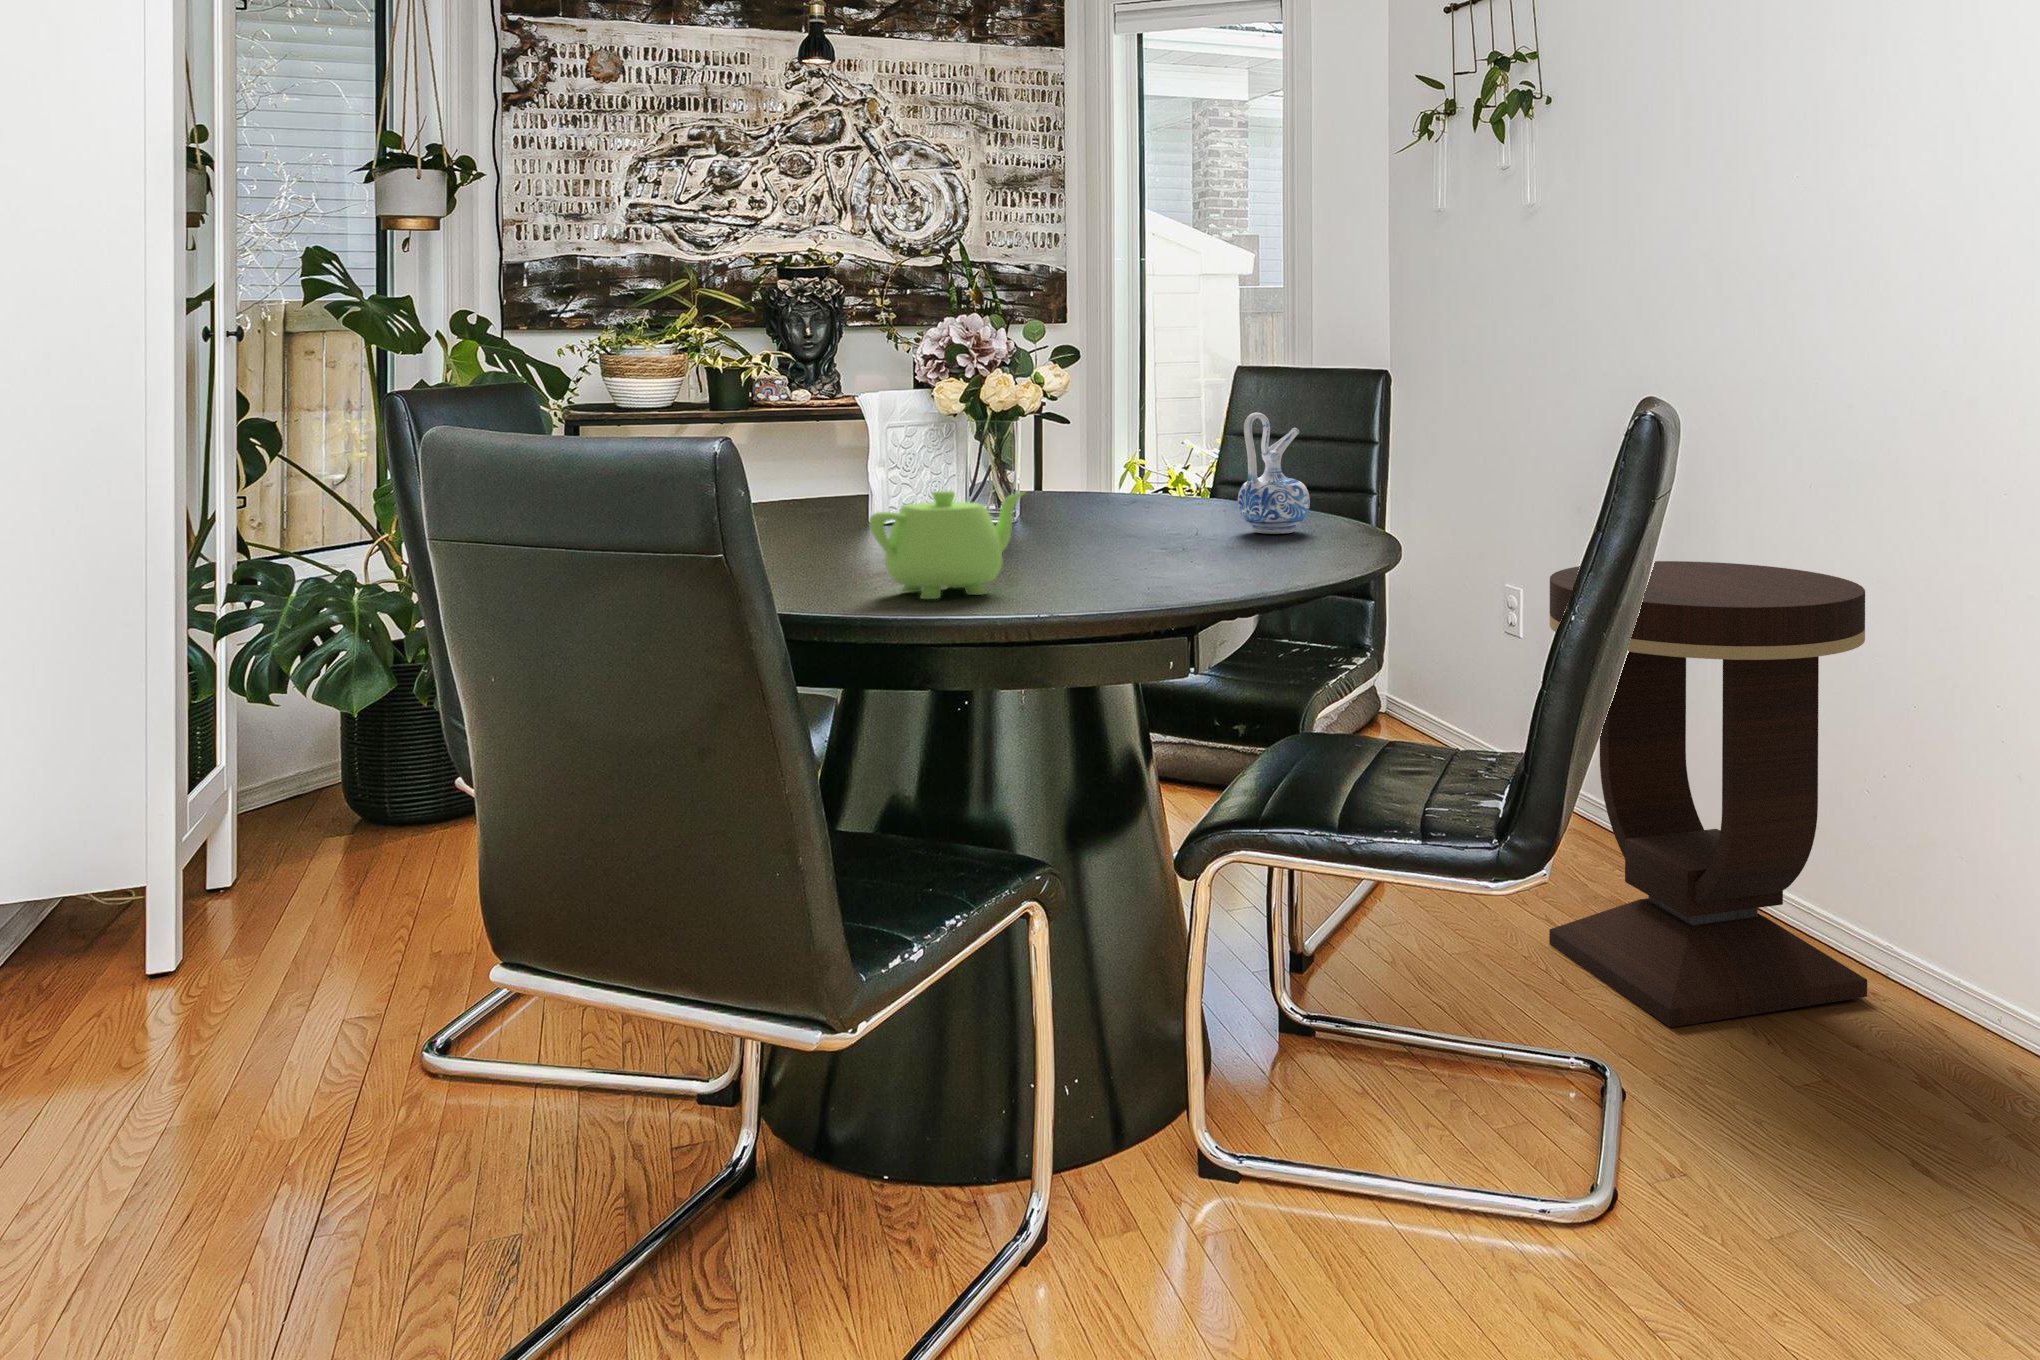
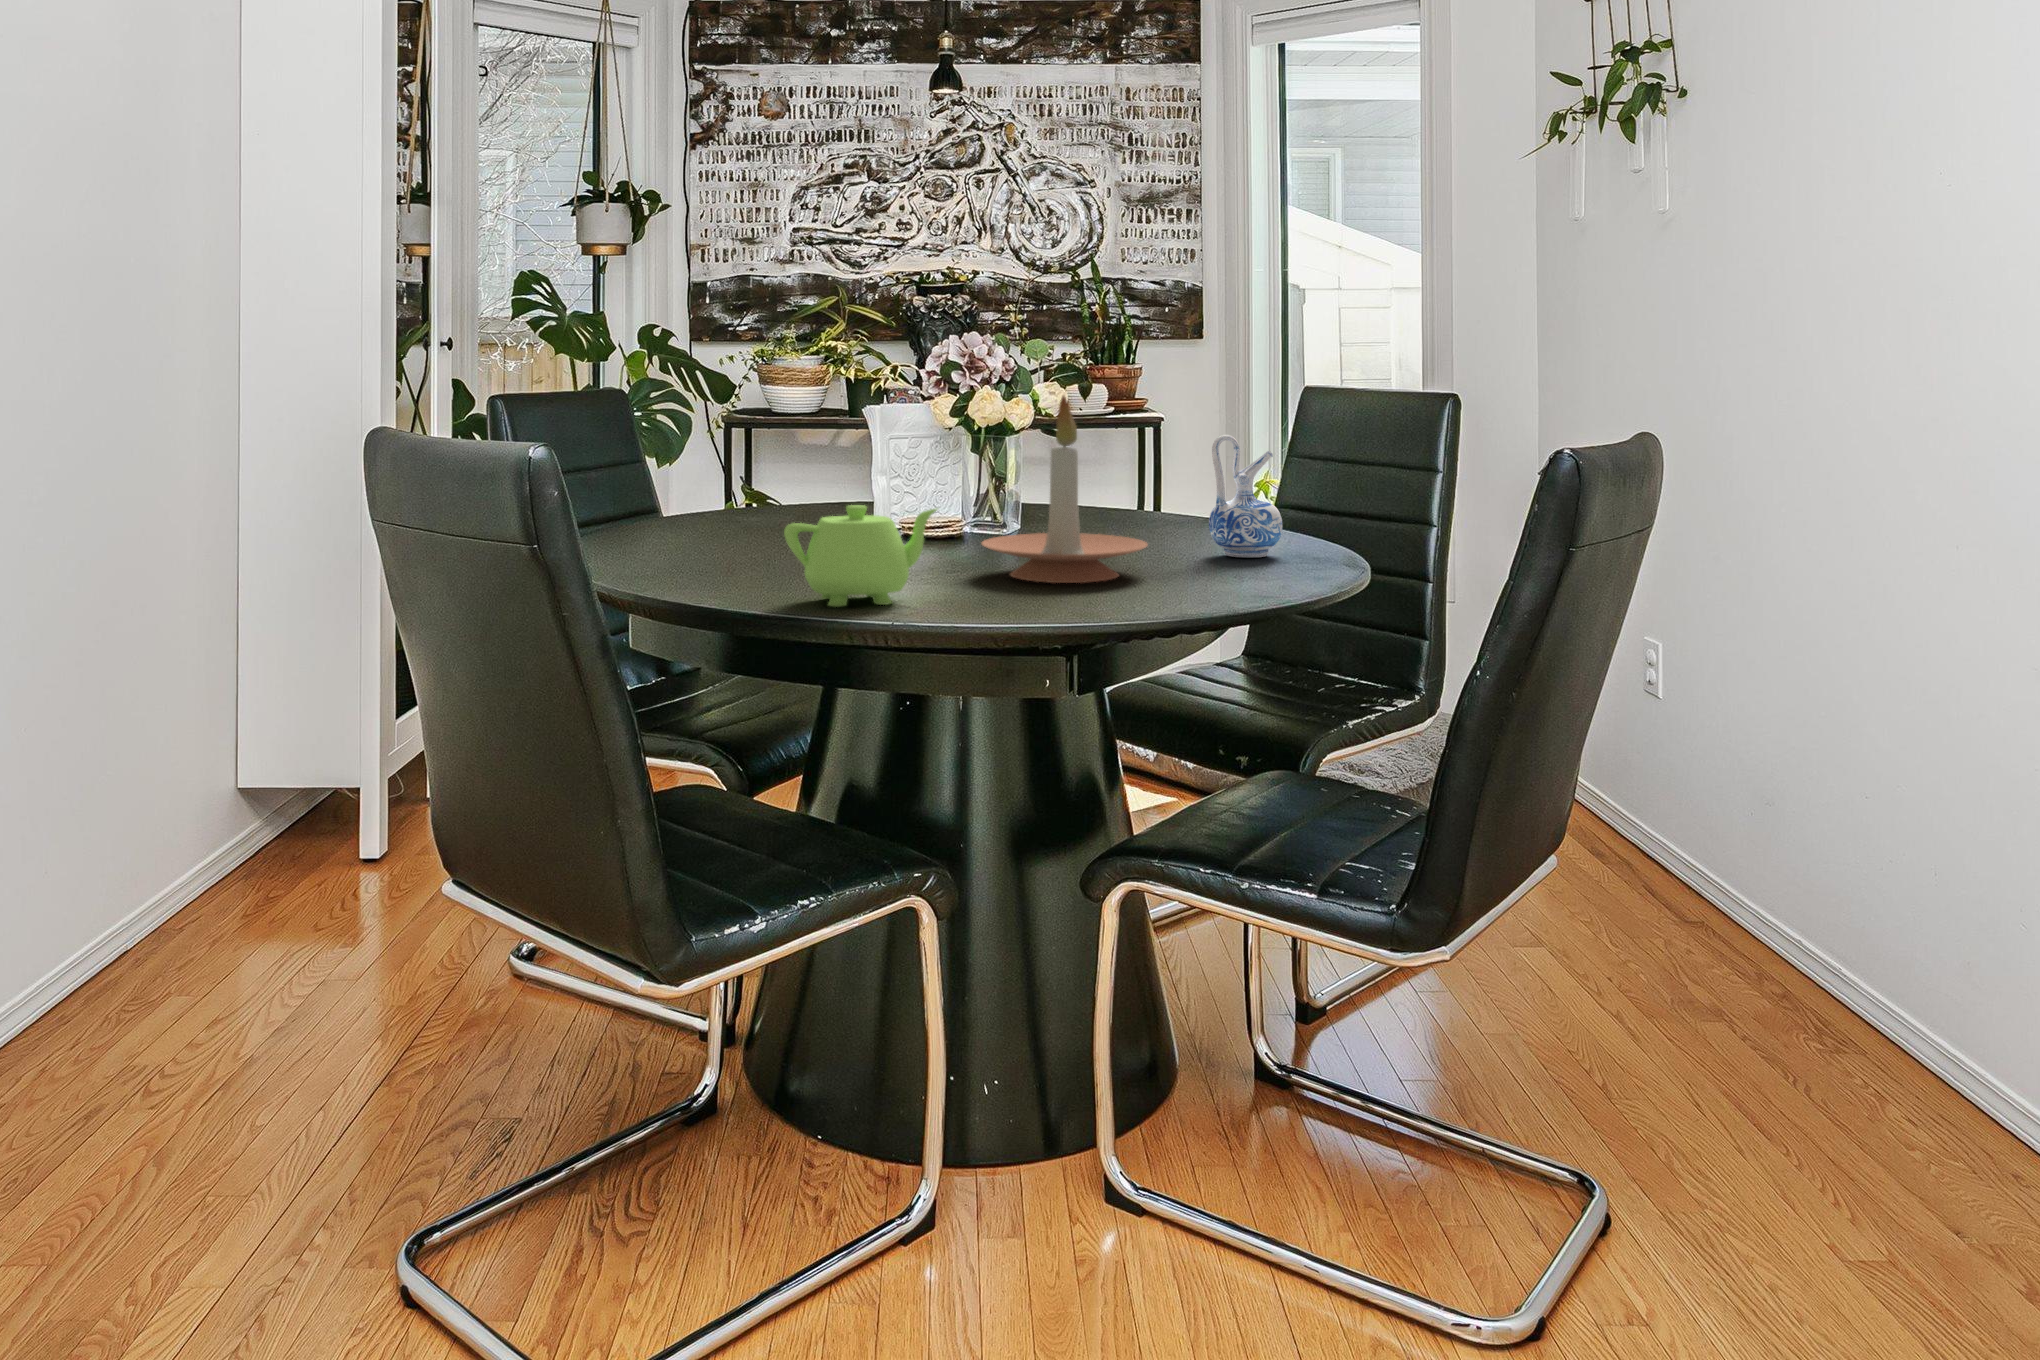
candle holder: none [1038,373,1209,565] -> present [982,396,1148,583]
side table: present [1549,561,1867,1027] -> none [1580,604,1952,1118]

